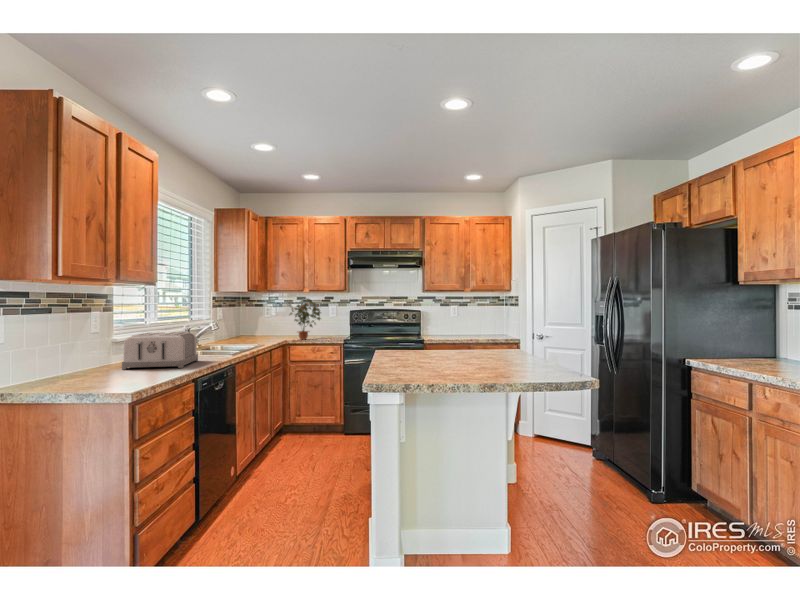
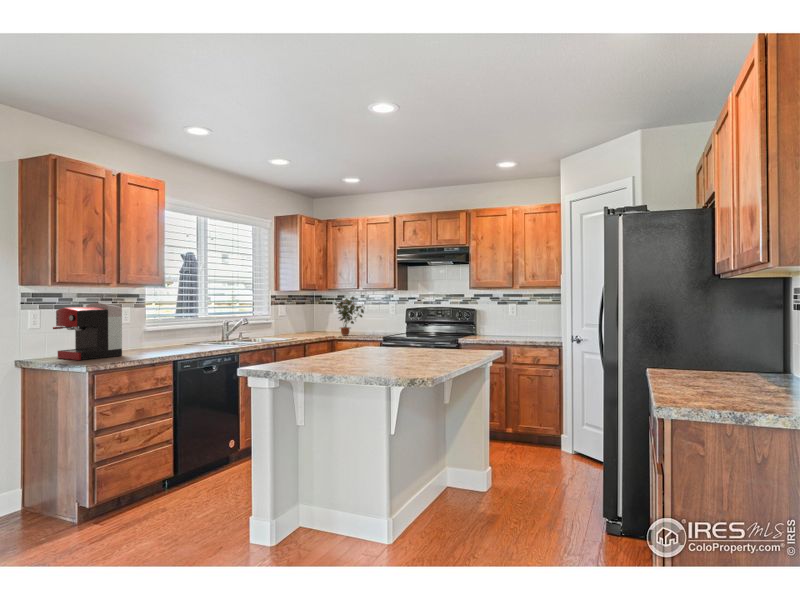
coffee maker: none [38,305,132,385] -> present [53,303,122,360]
toaster: present [122,332,198,369] -> none [132,324,199,353]

